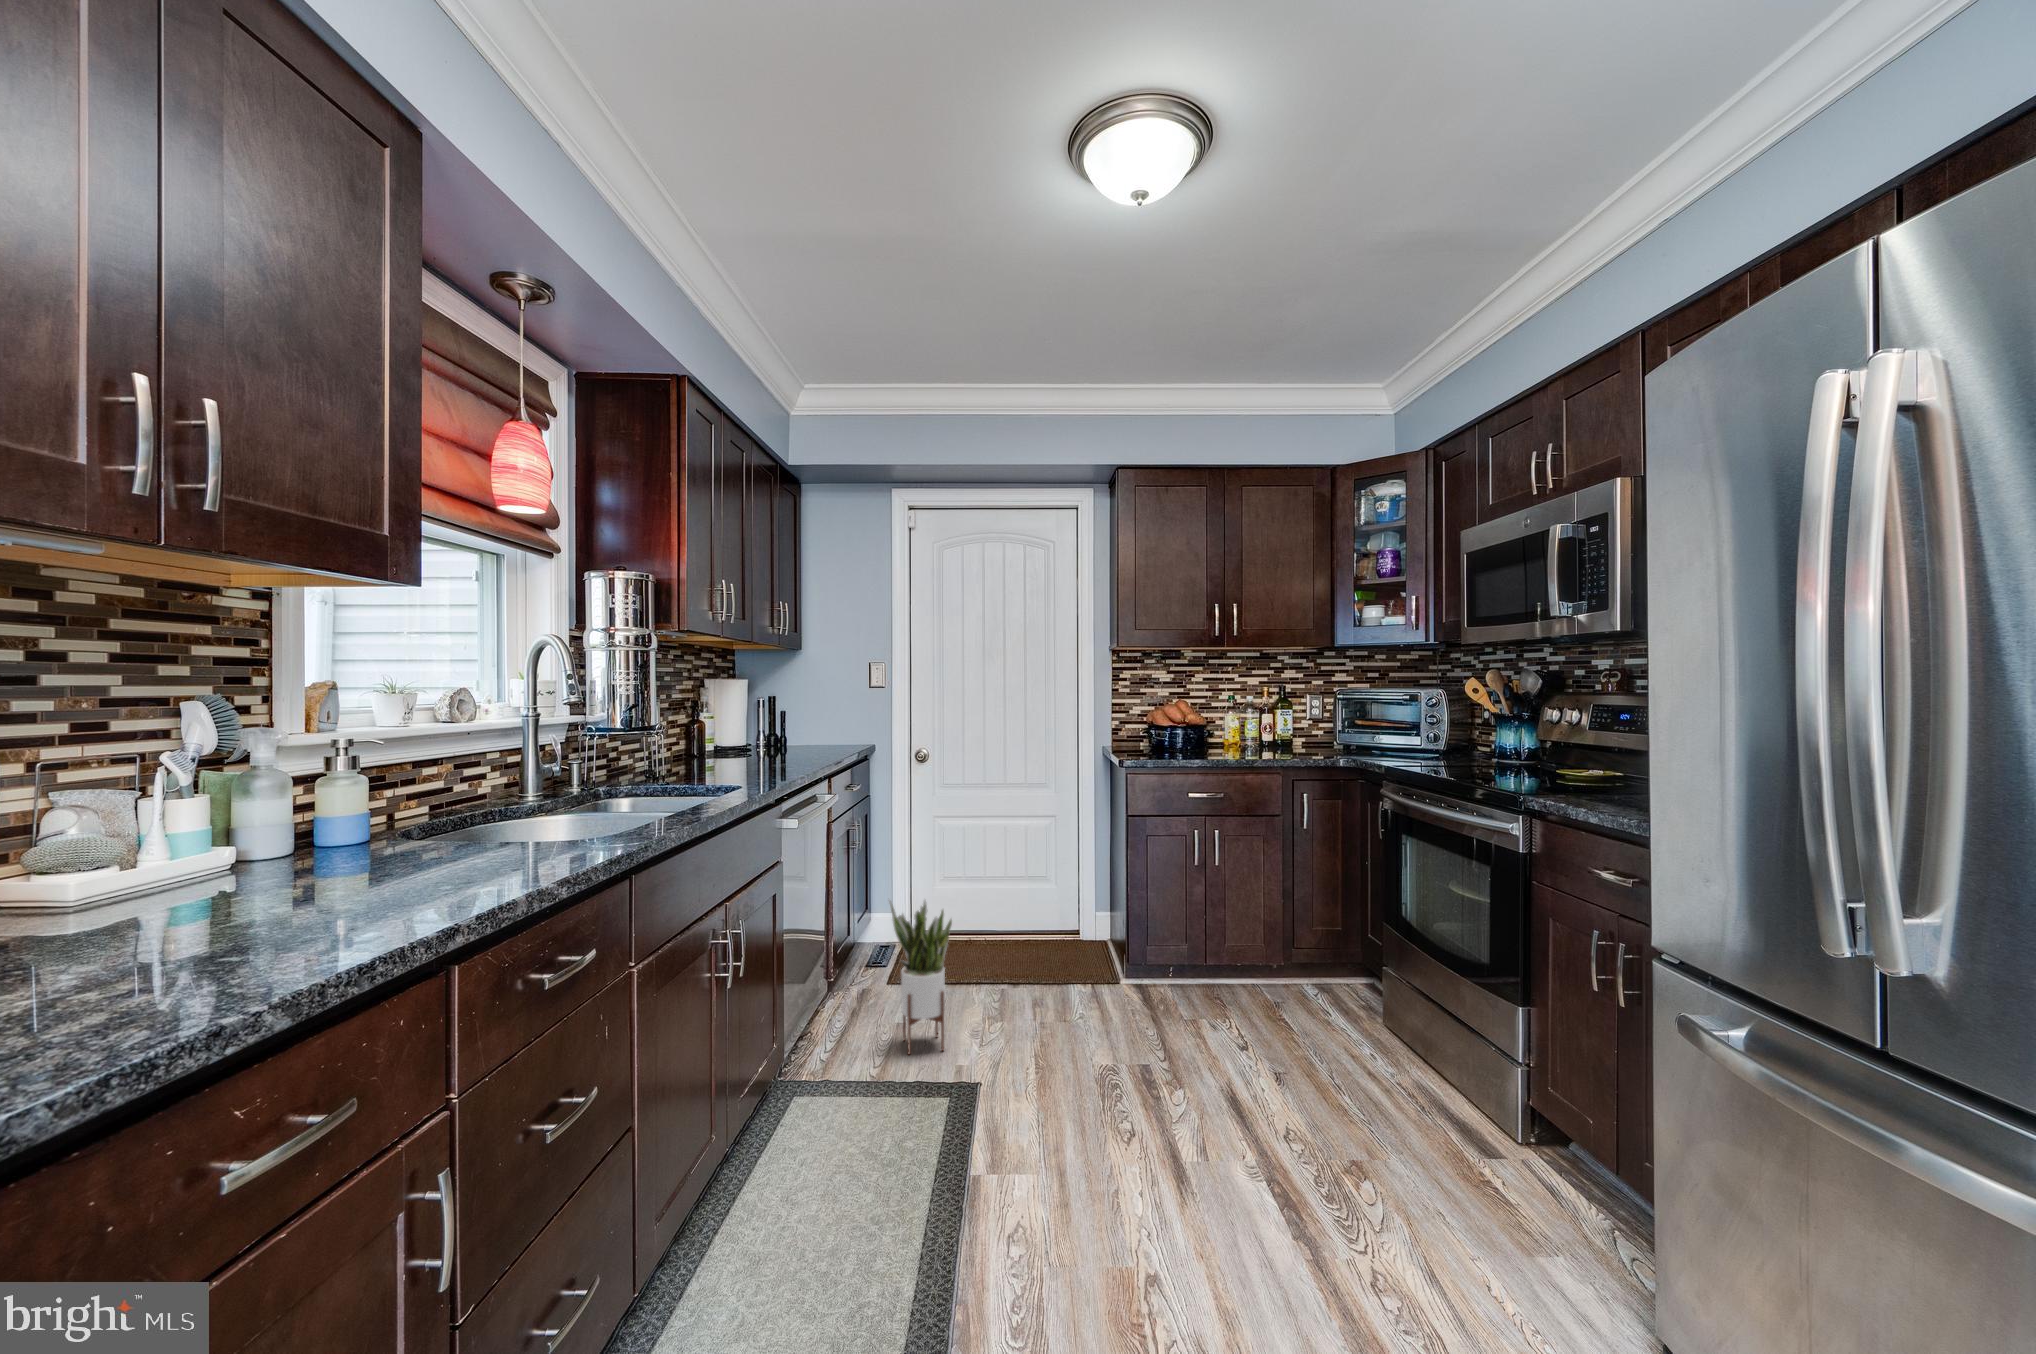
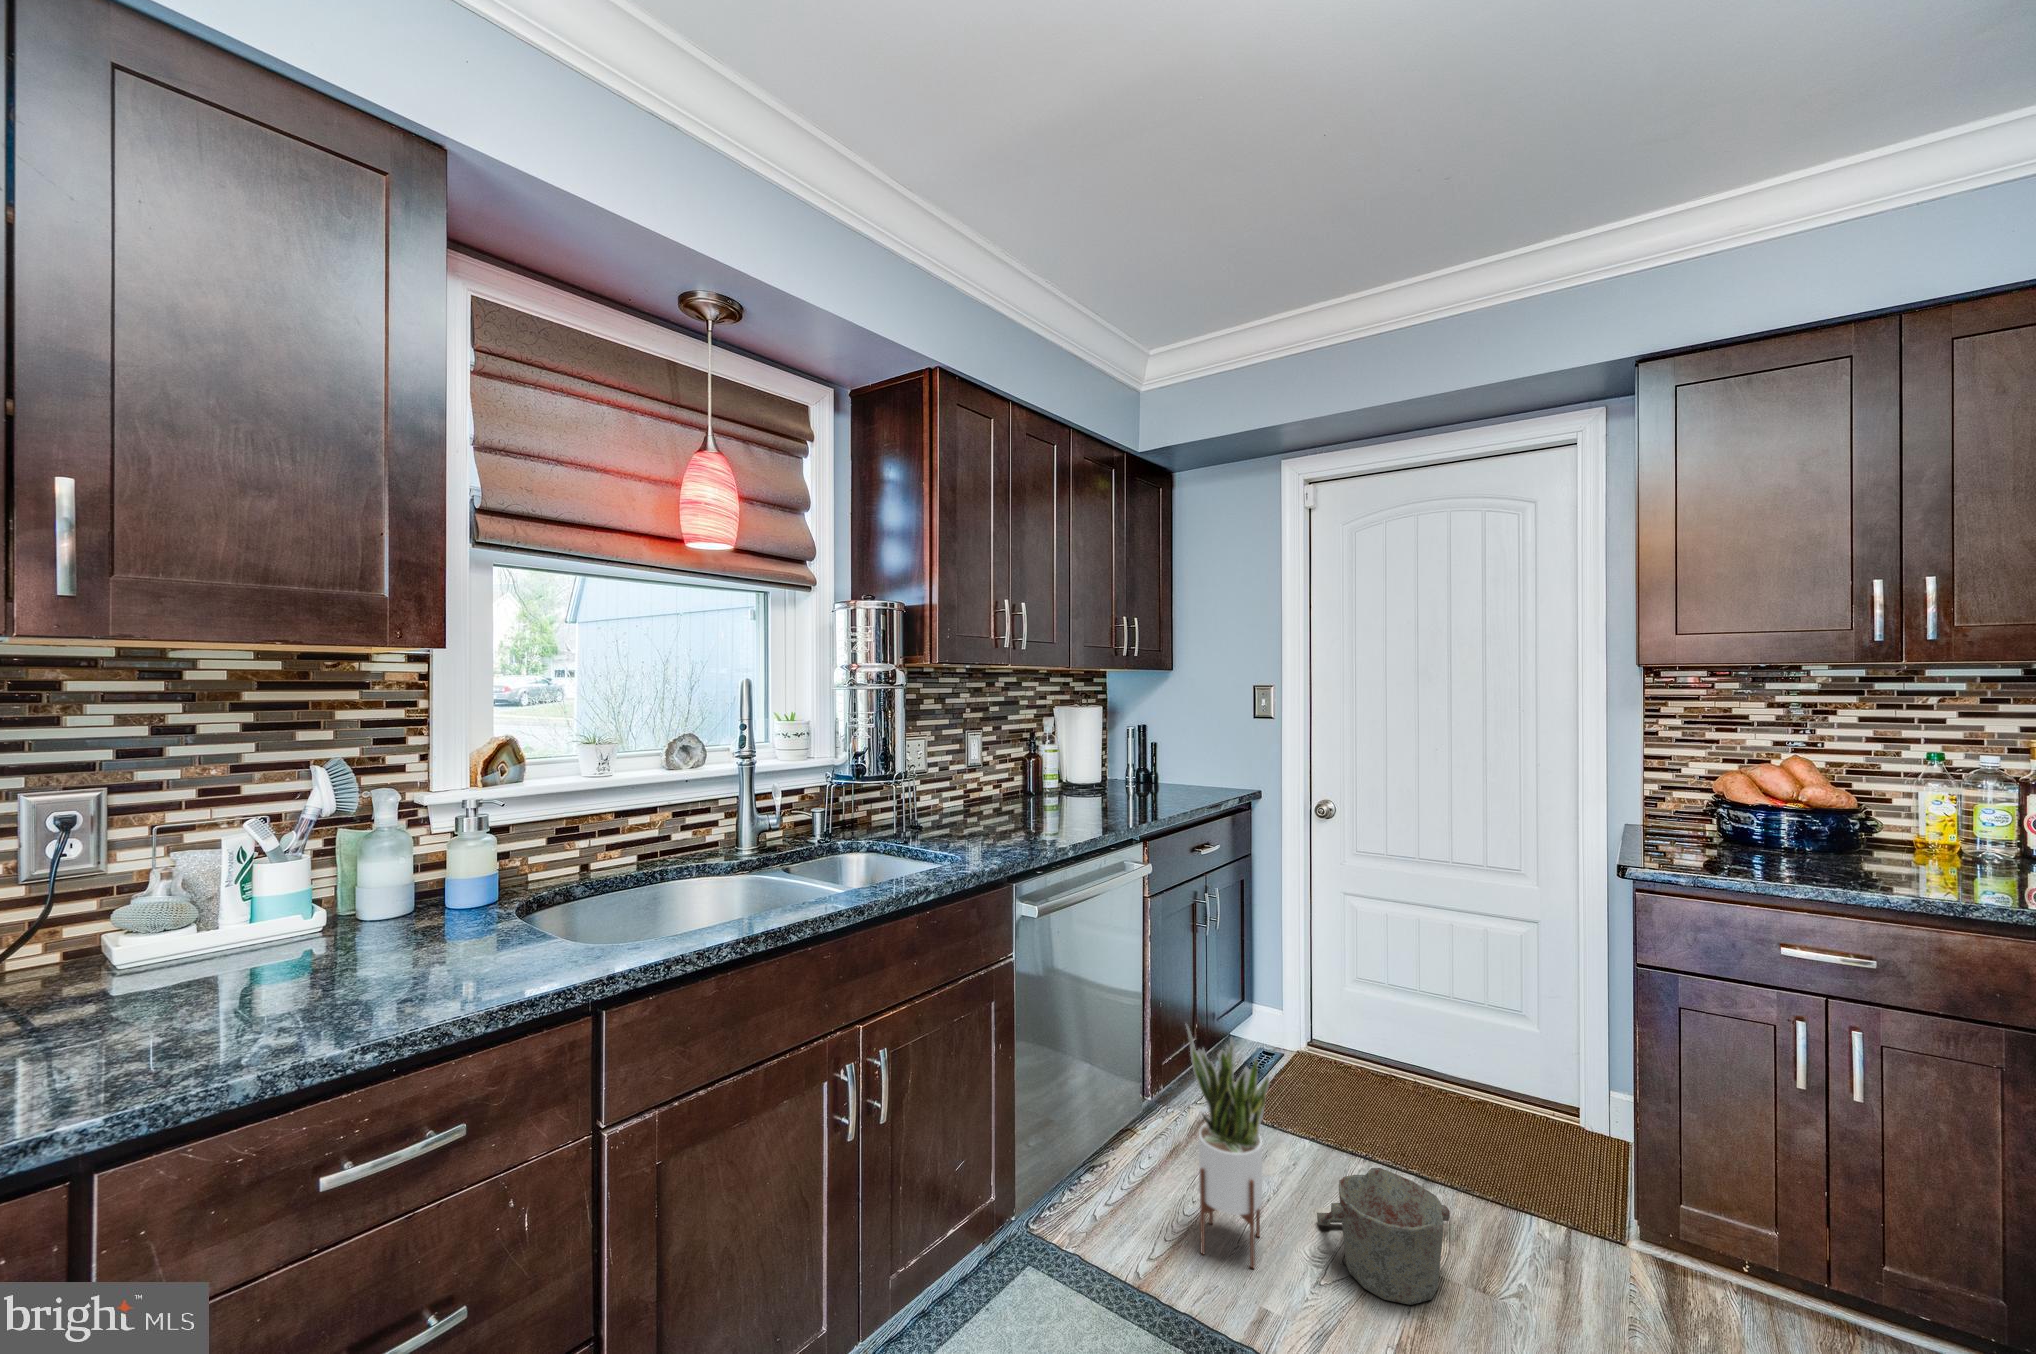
bucket: none [966,971,1048,1040] -> present [1317,1168,1450,1305]

